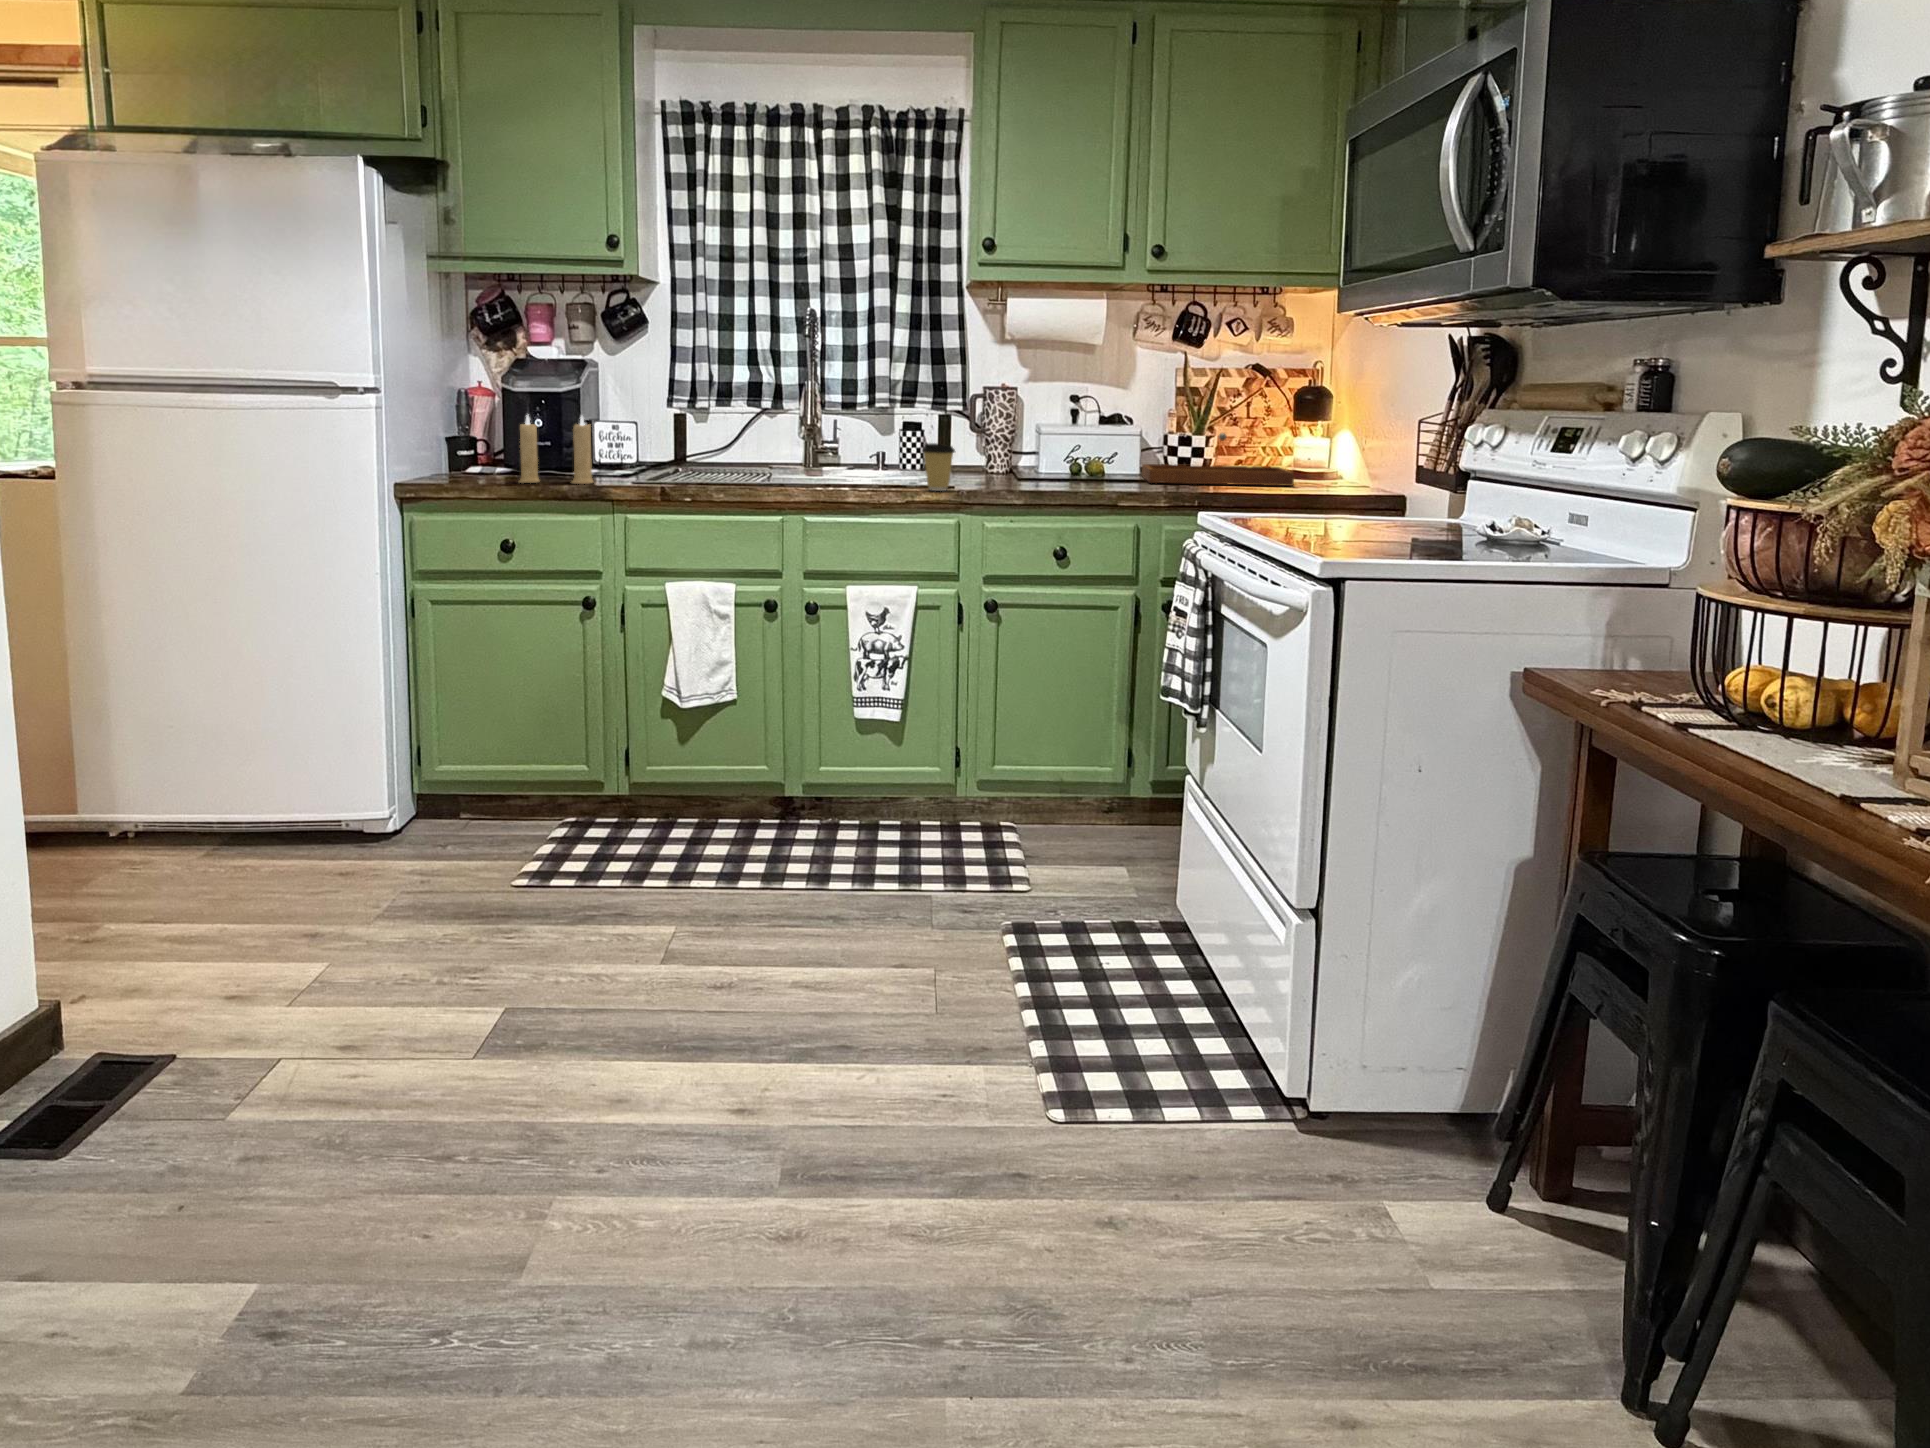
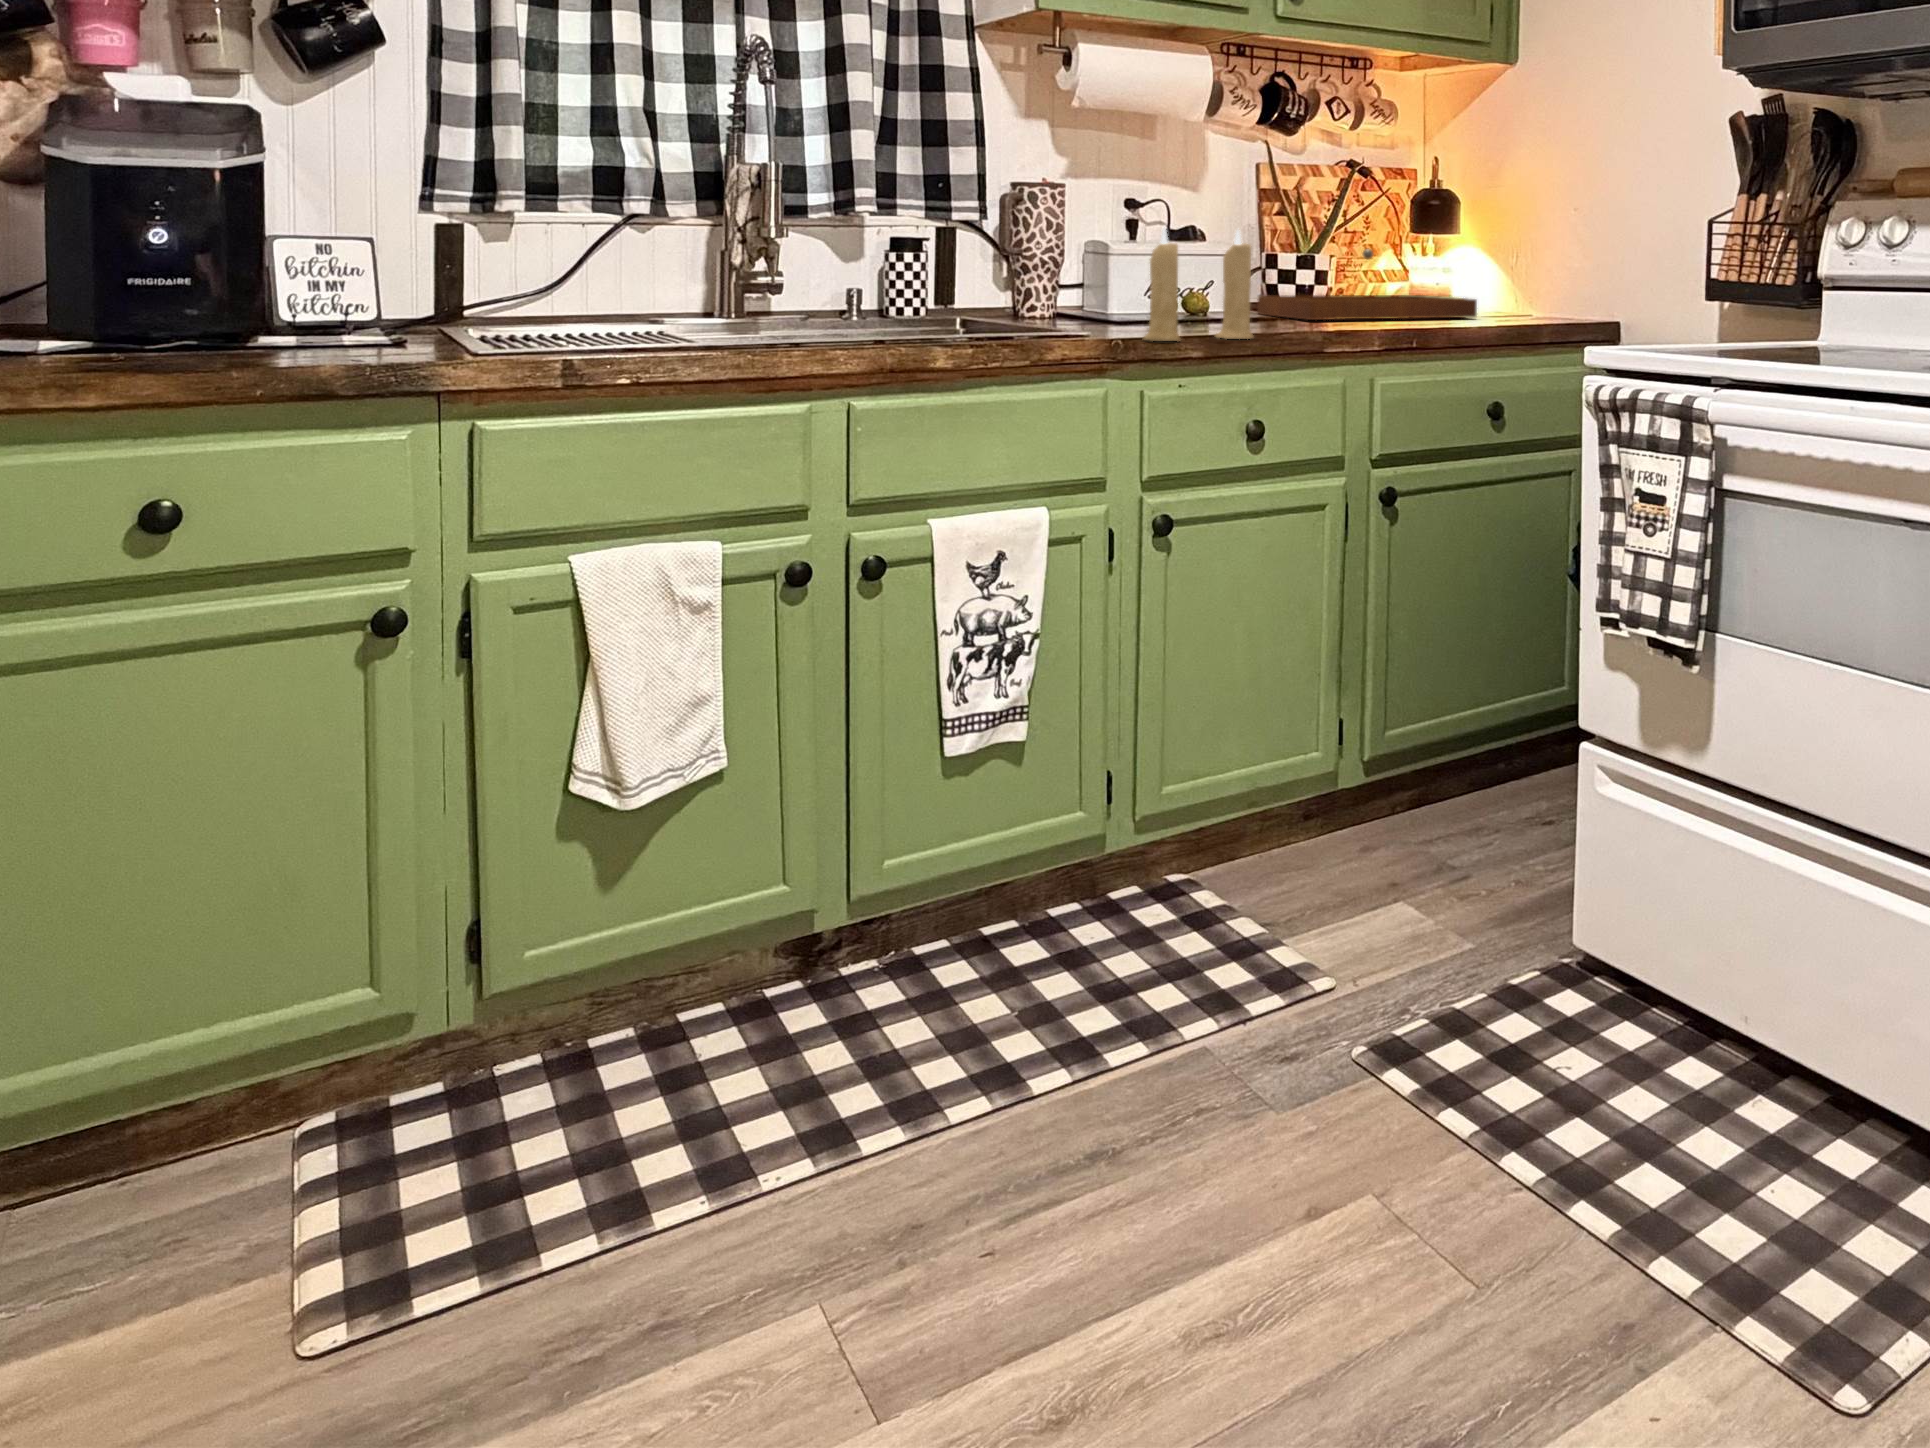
candle: present [519,415,593,484] -> present [1143,228,1253,341]
coffee cup: present [922,443,955,491] -> none [1045,263,1103,341]

